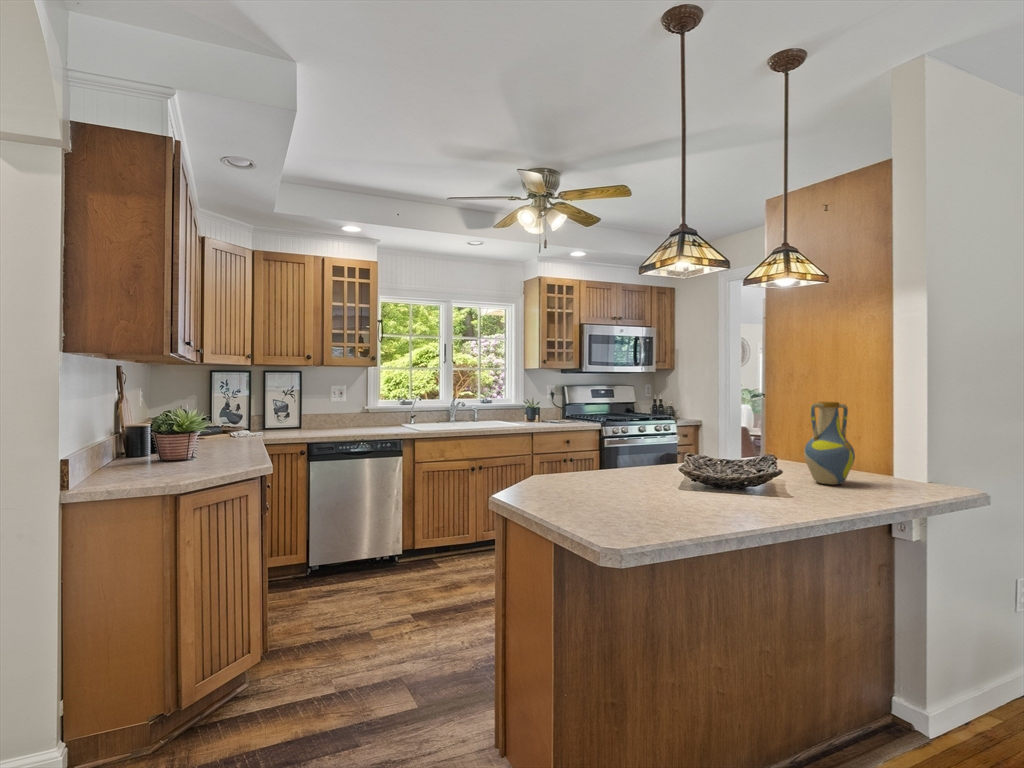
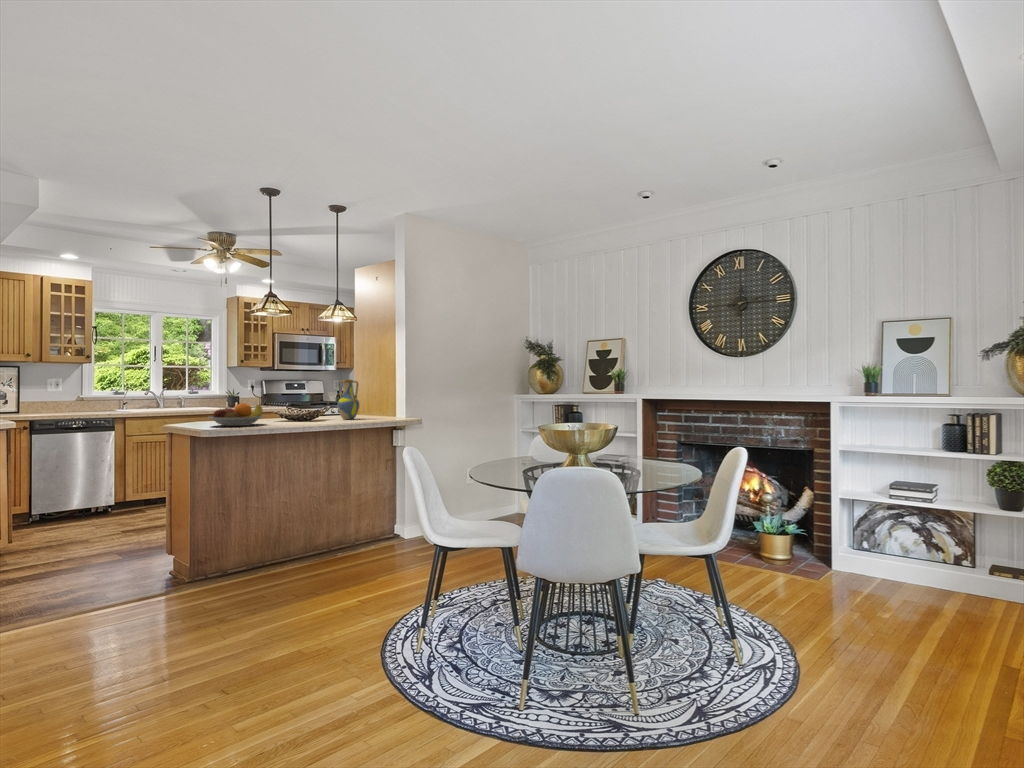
fruit bowl: none [584,457,697,509] -> present [208,403,264,426]

